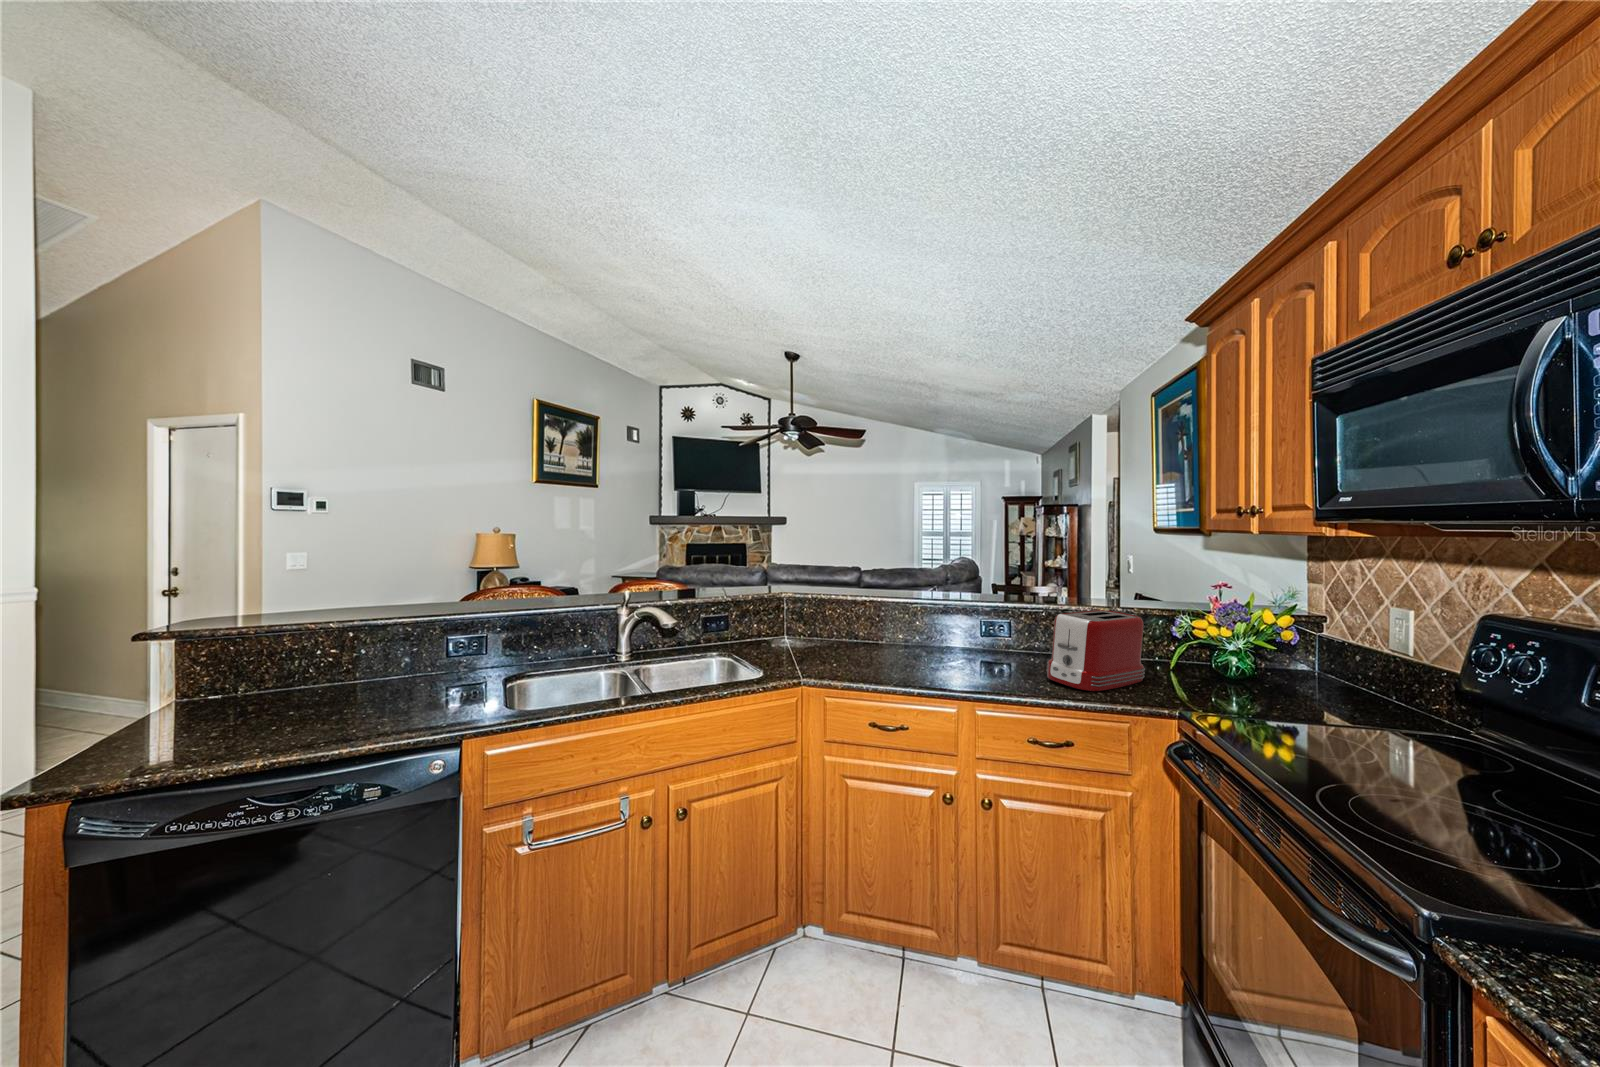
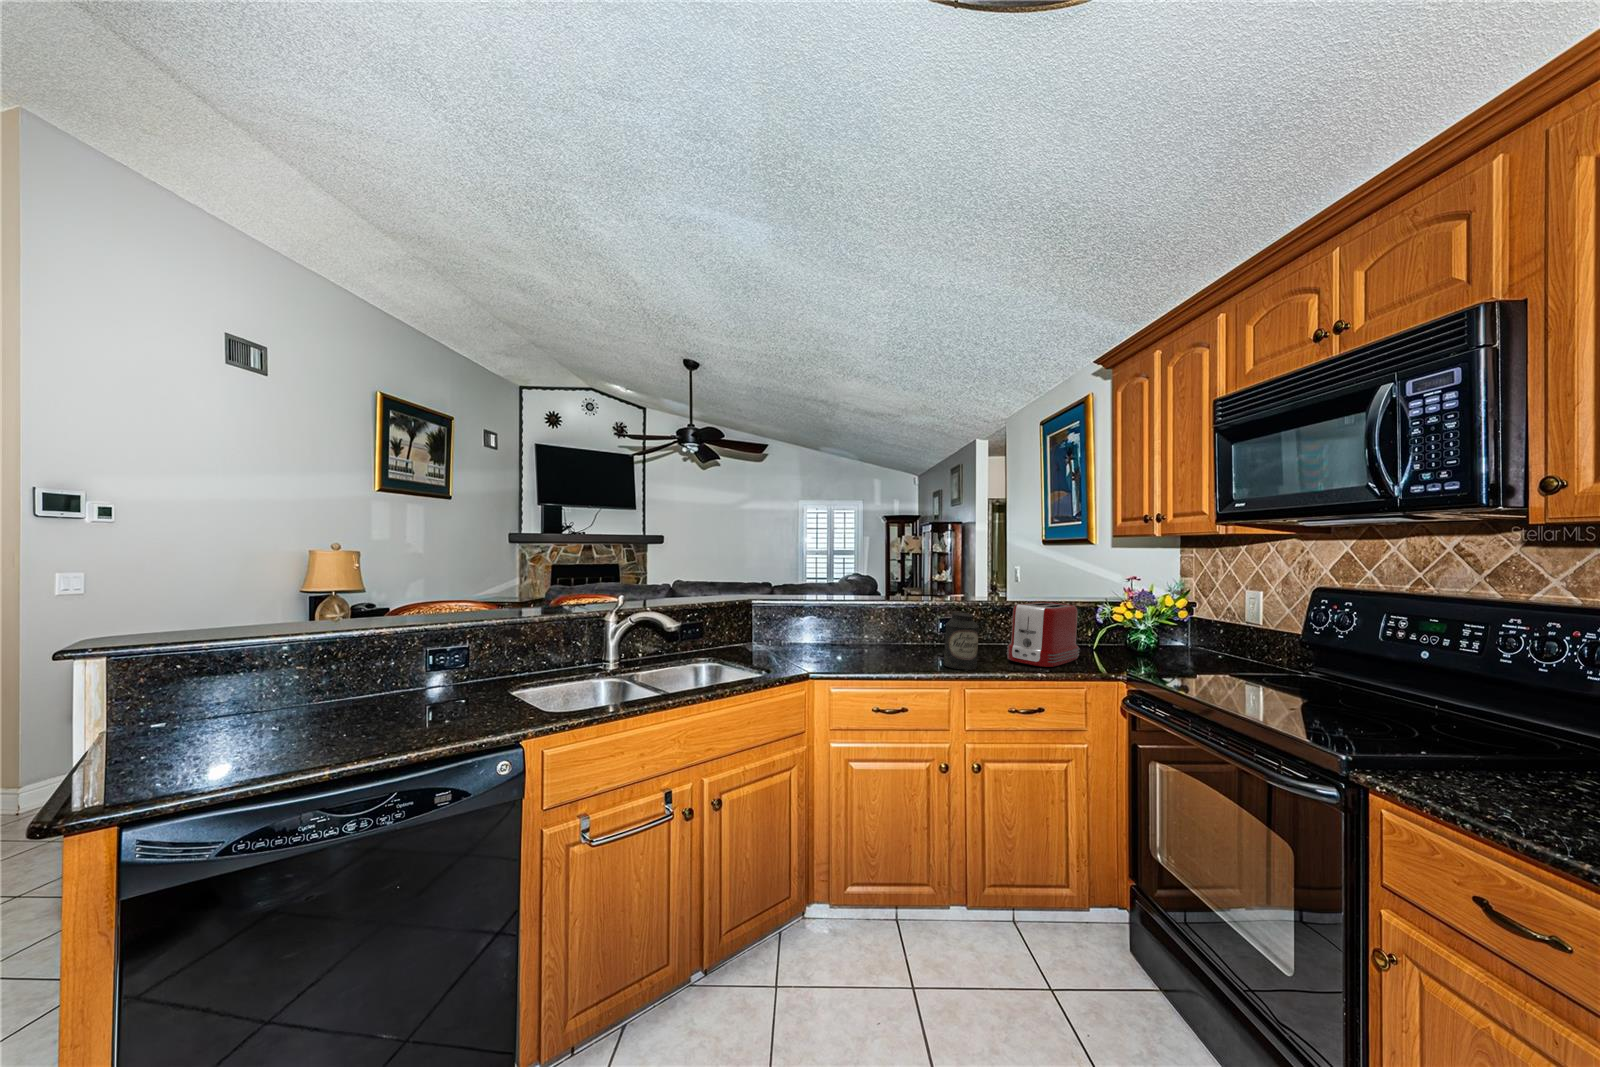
canister: none [964,620,1006,688] -> present [944,612,979,670]

